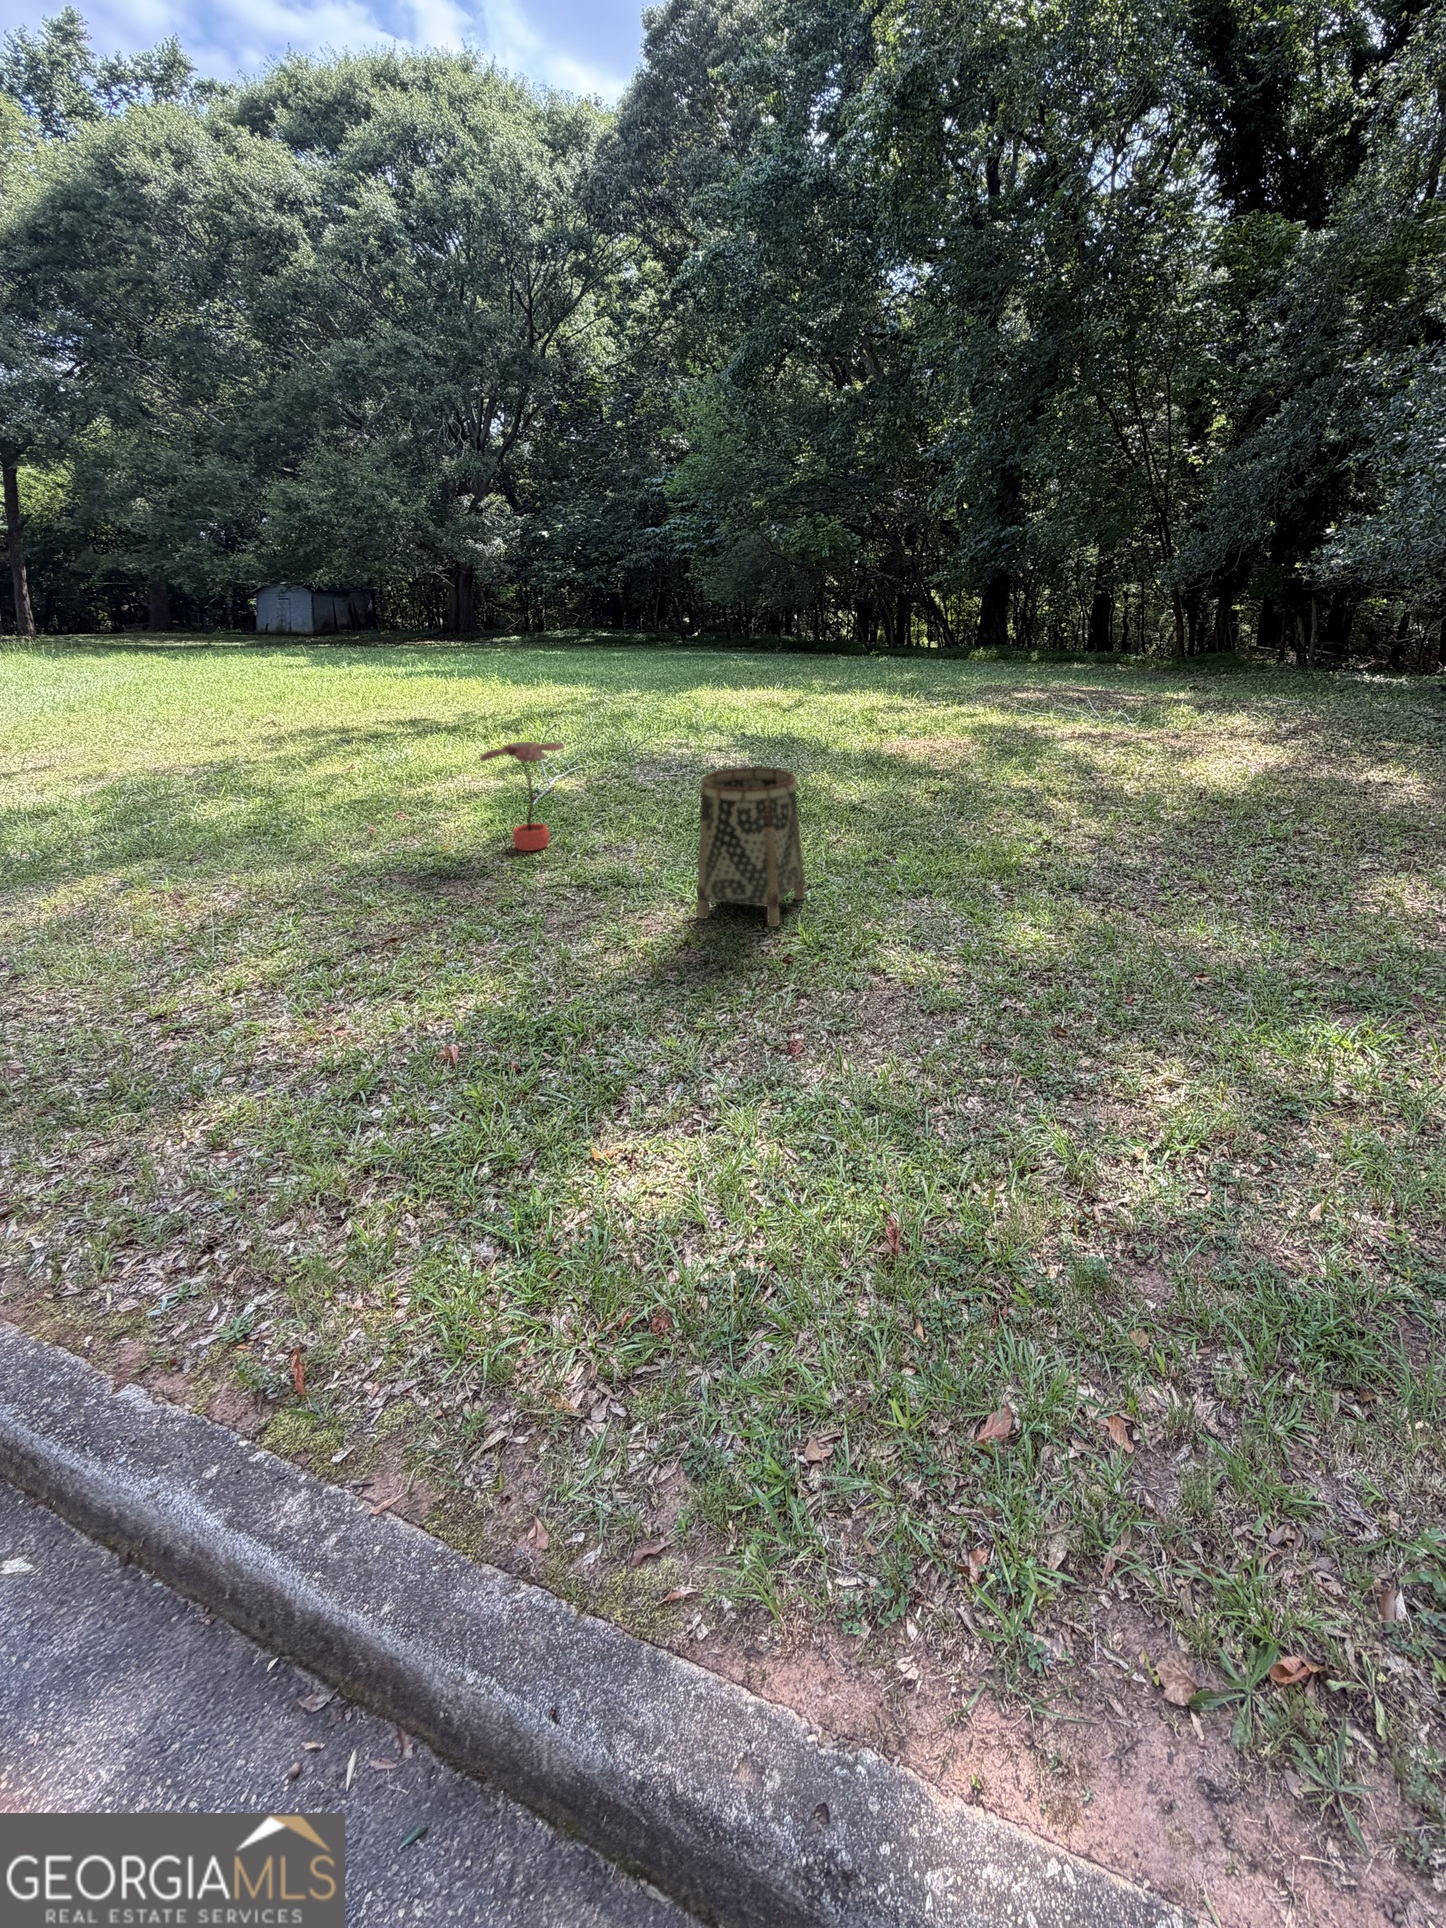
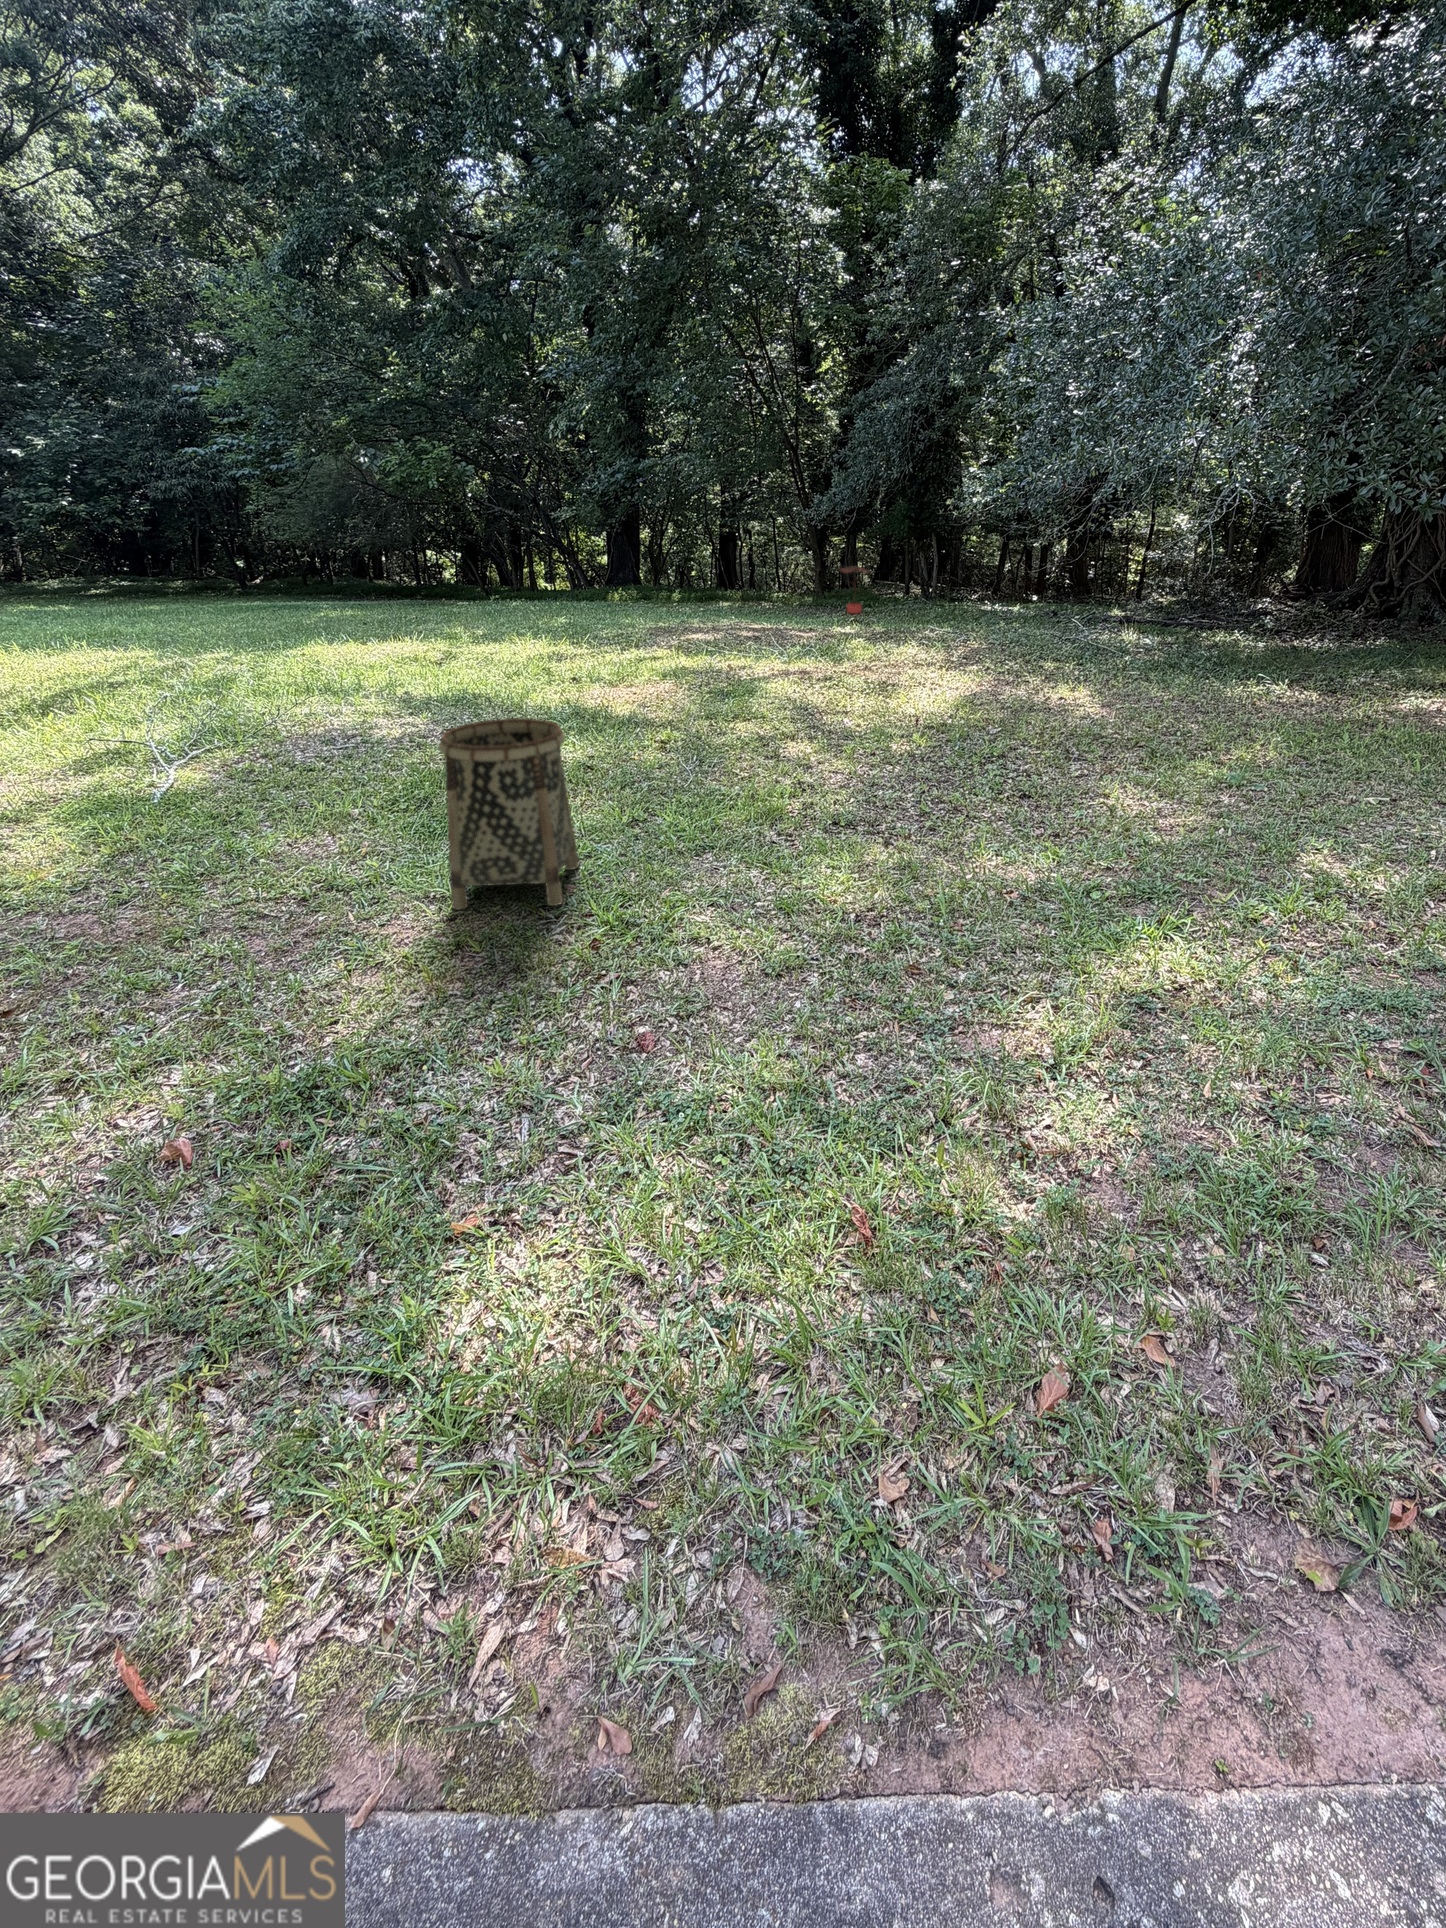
potted plant: present [480,742,565,851] -> present [841,567,868,614]

